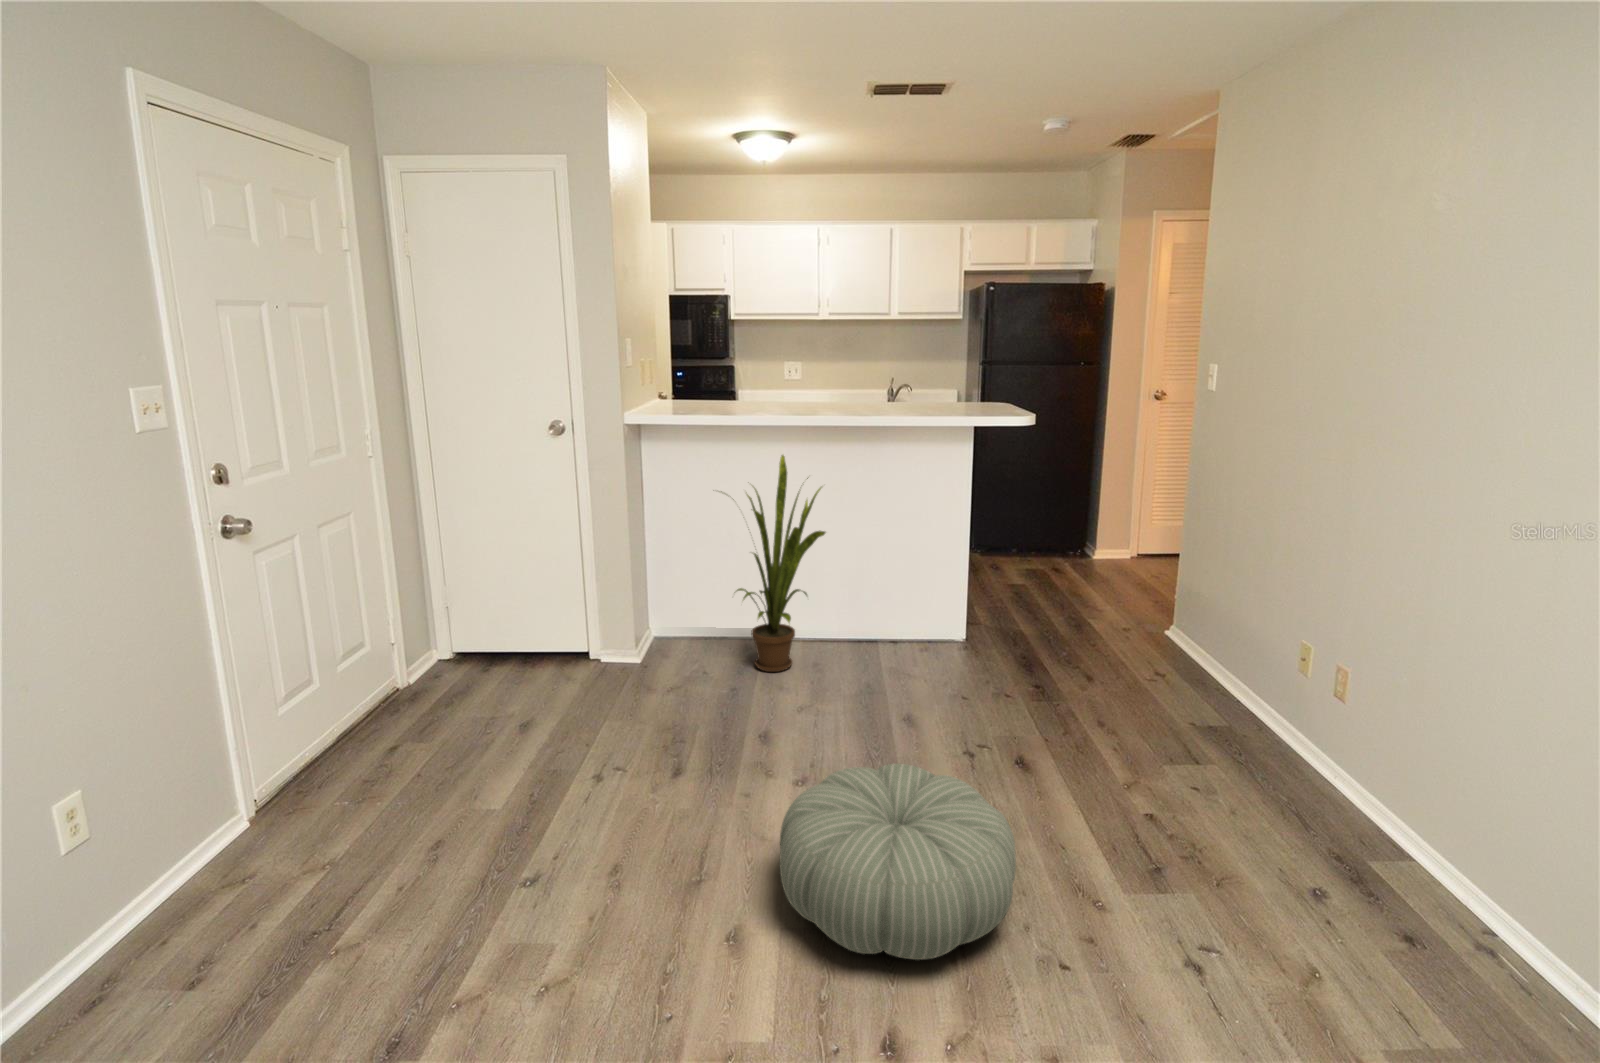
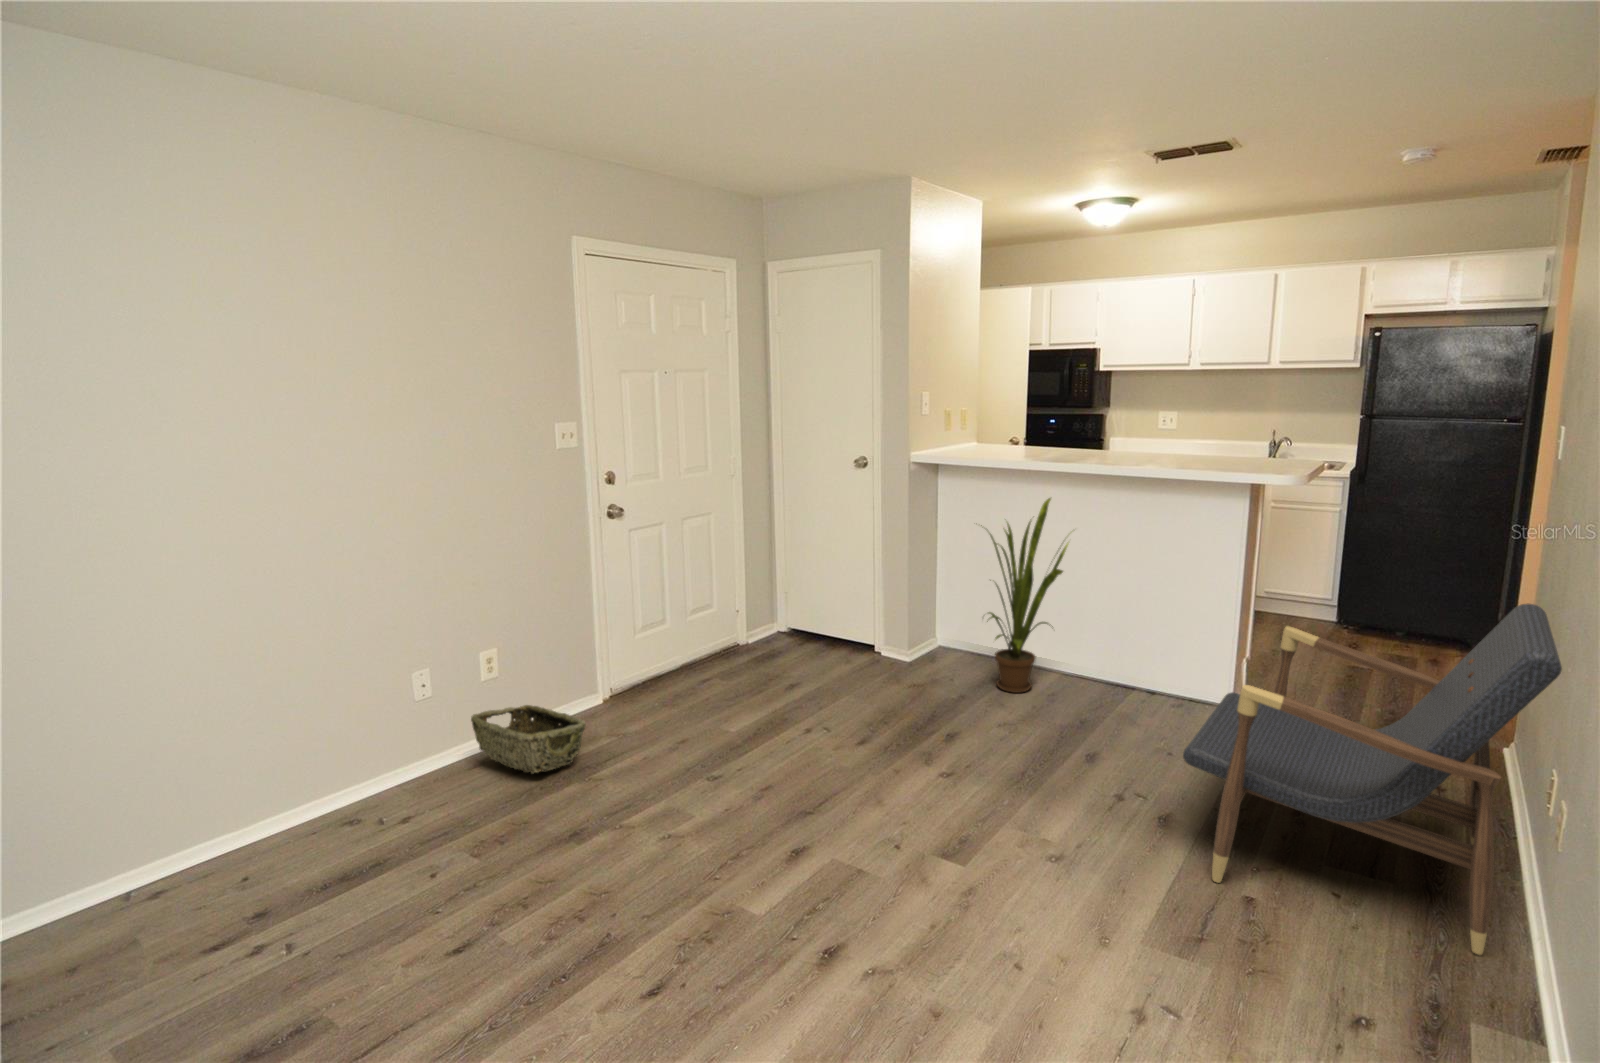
lounge chair: none [1031,511,1356,808] -> present [1183,604,1562,954]
pouf: present [780,764,1016,960] -> none [830,756,1033,913]
woven basket: none [55,872,307,1002] -> present [471,705,586,773]

